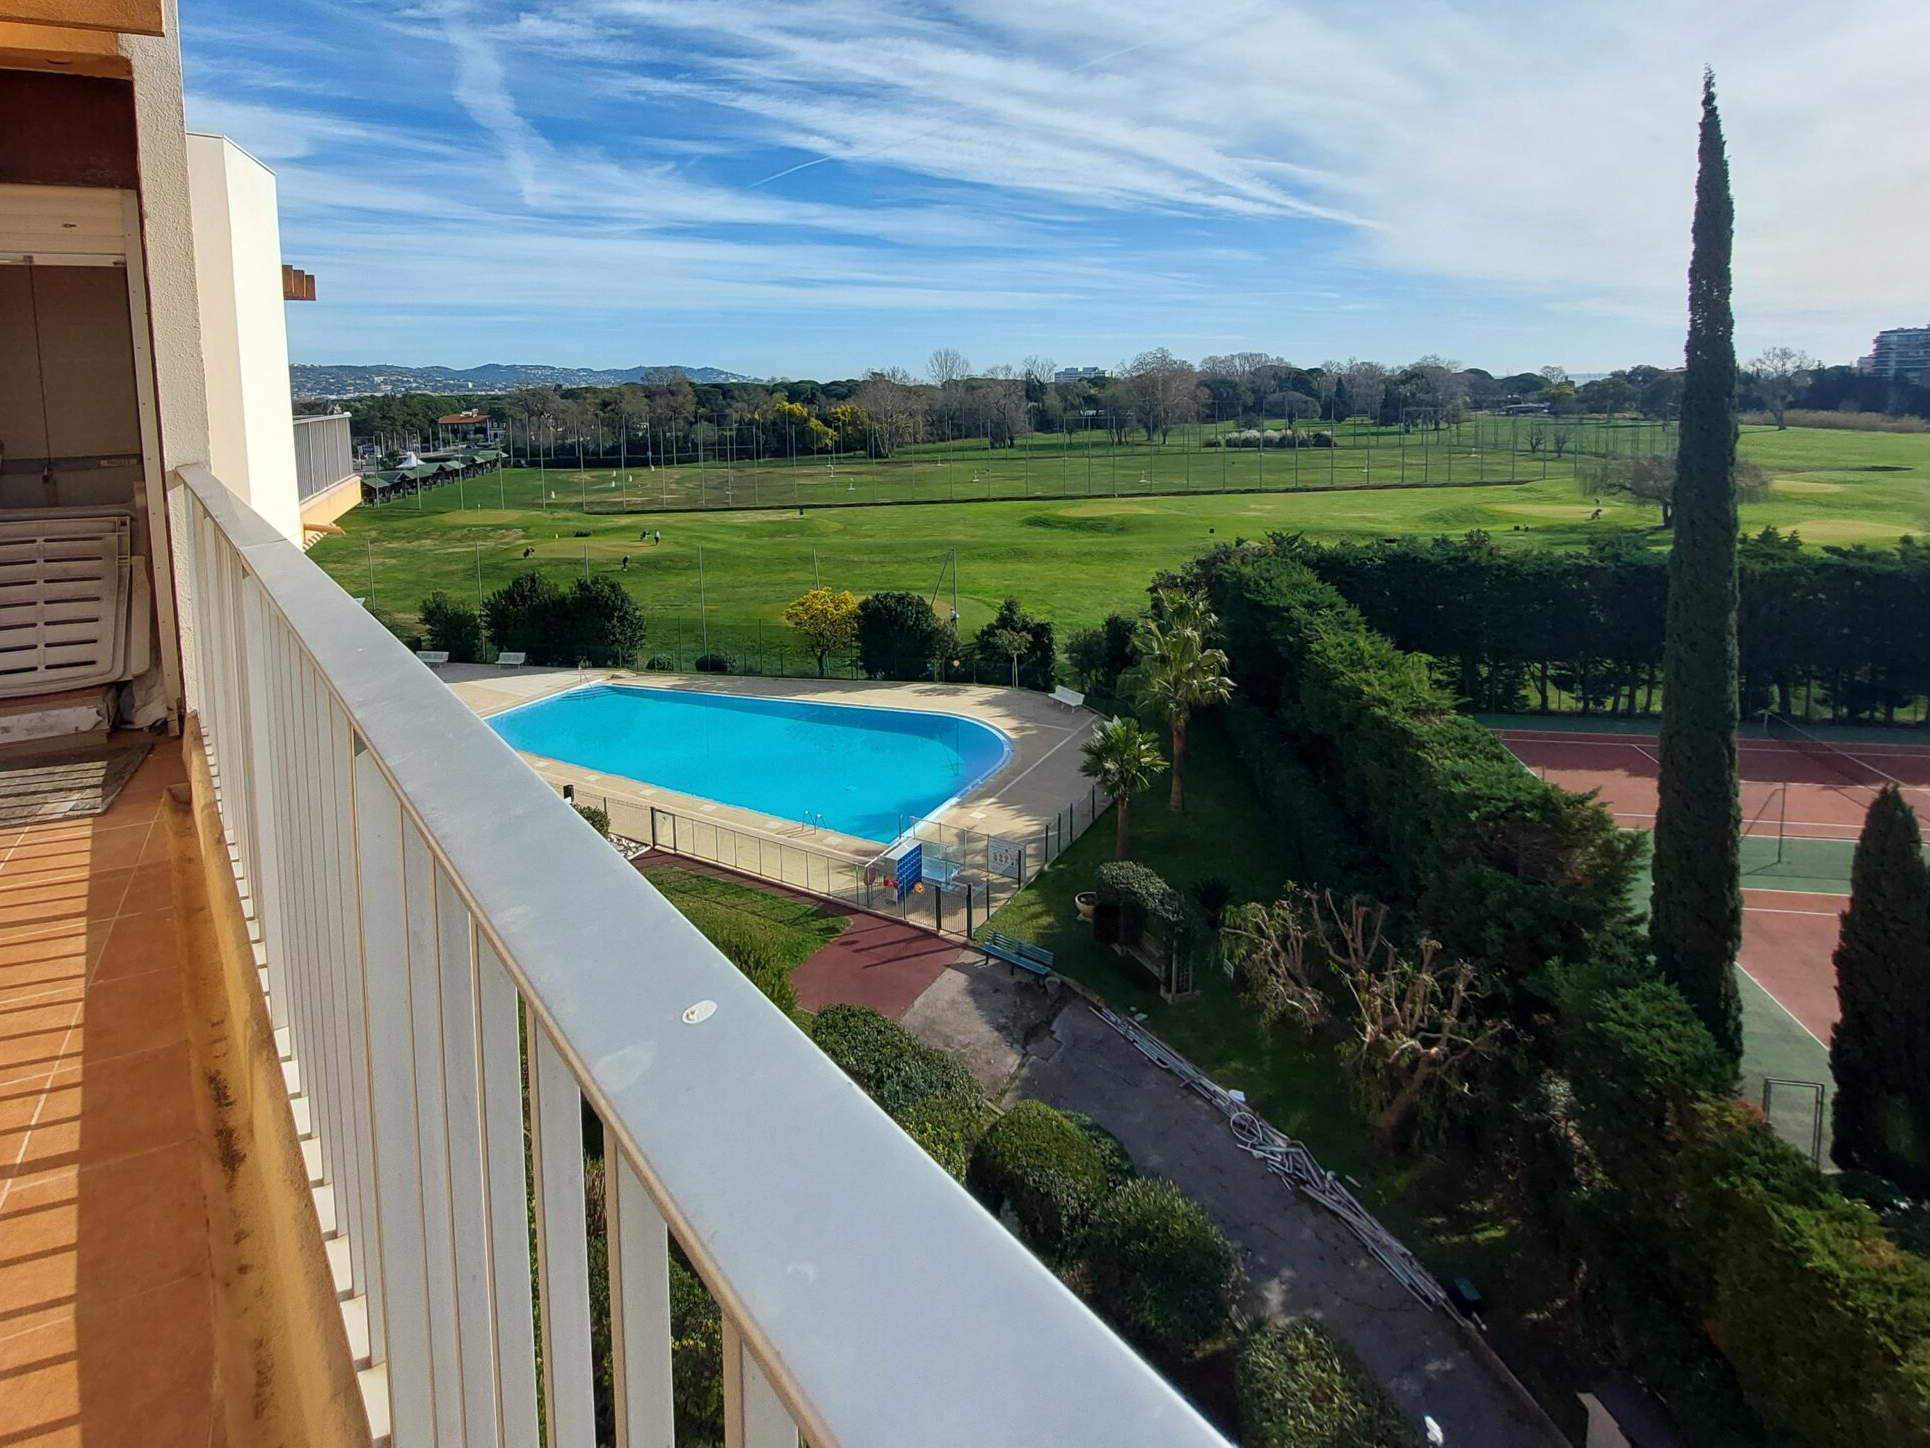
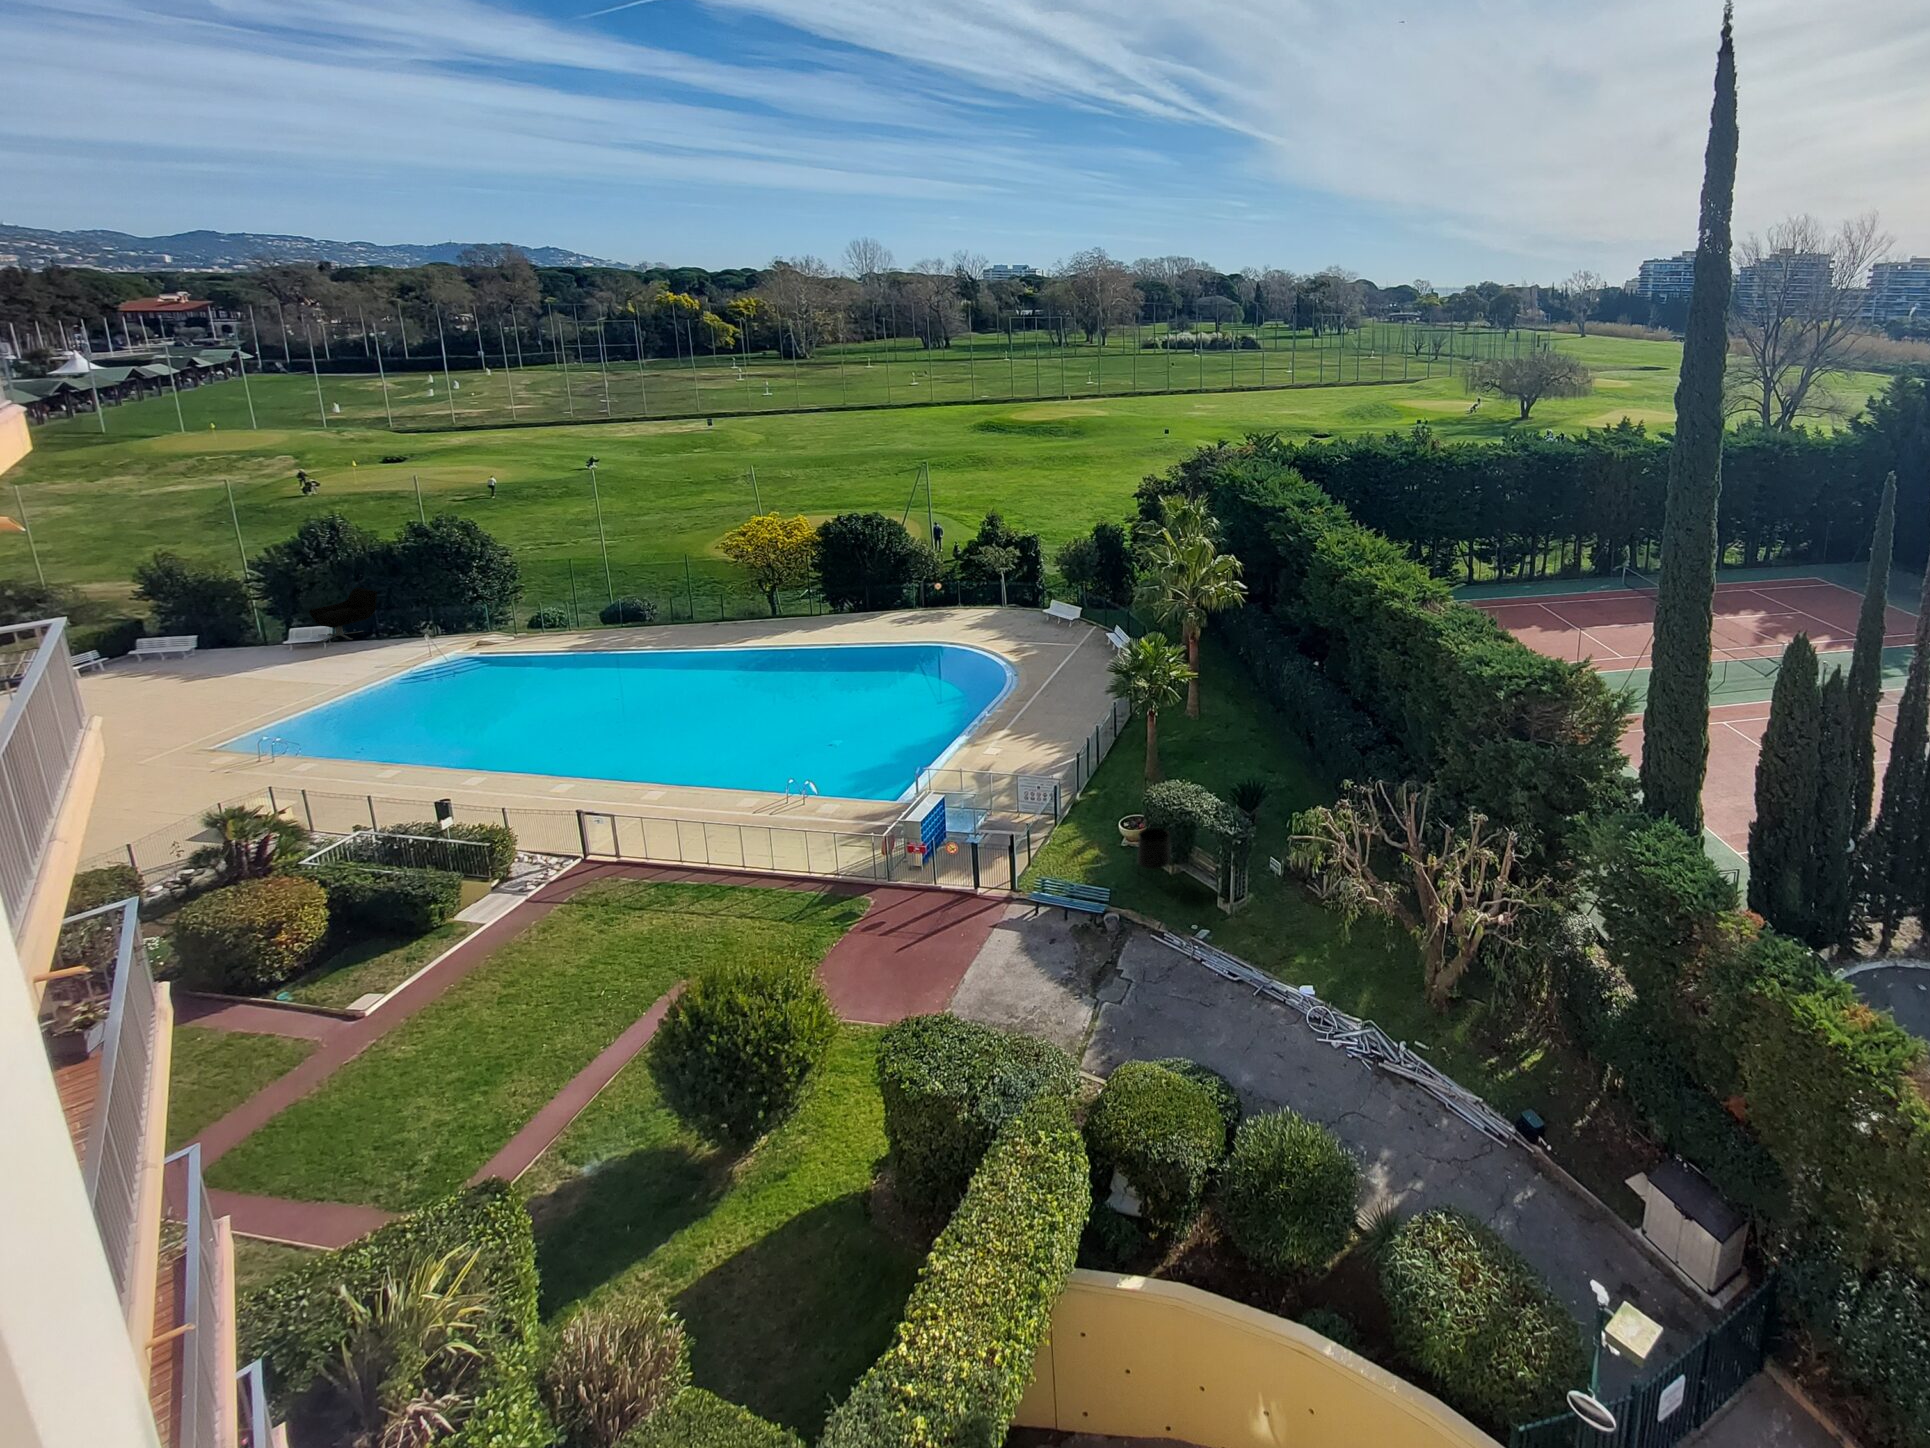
lounge chair: none [500,626,544,666] -> present [309,587,377,642]

